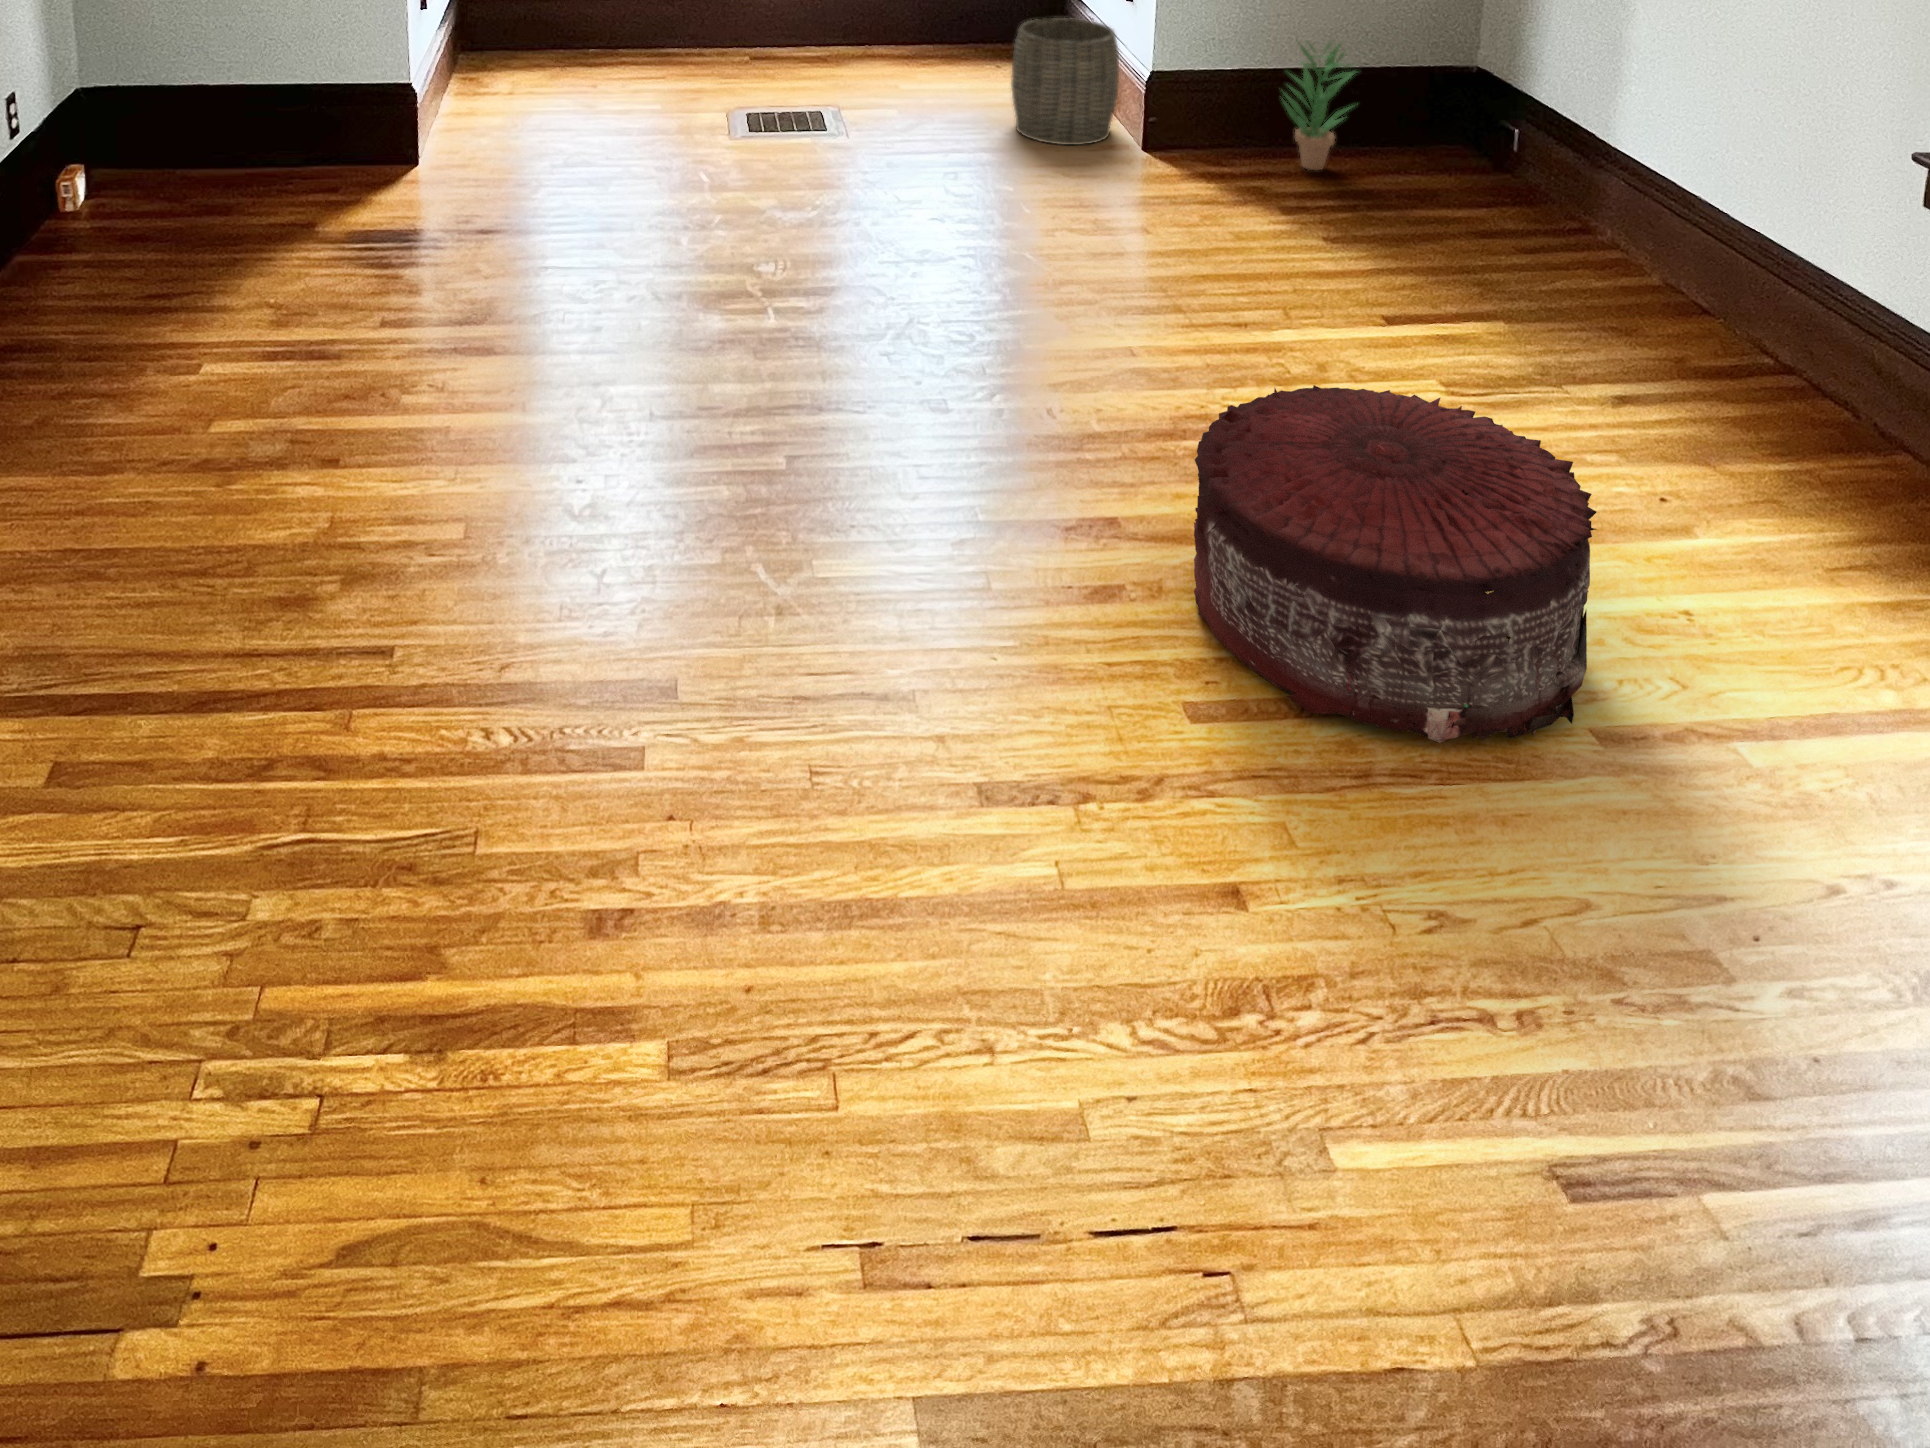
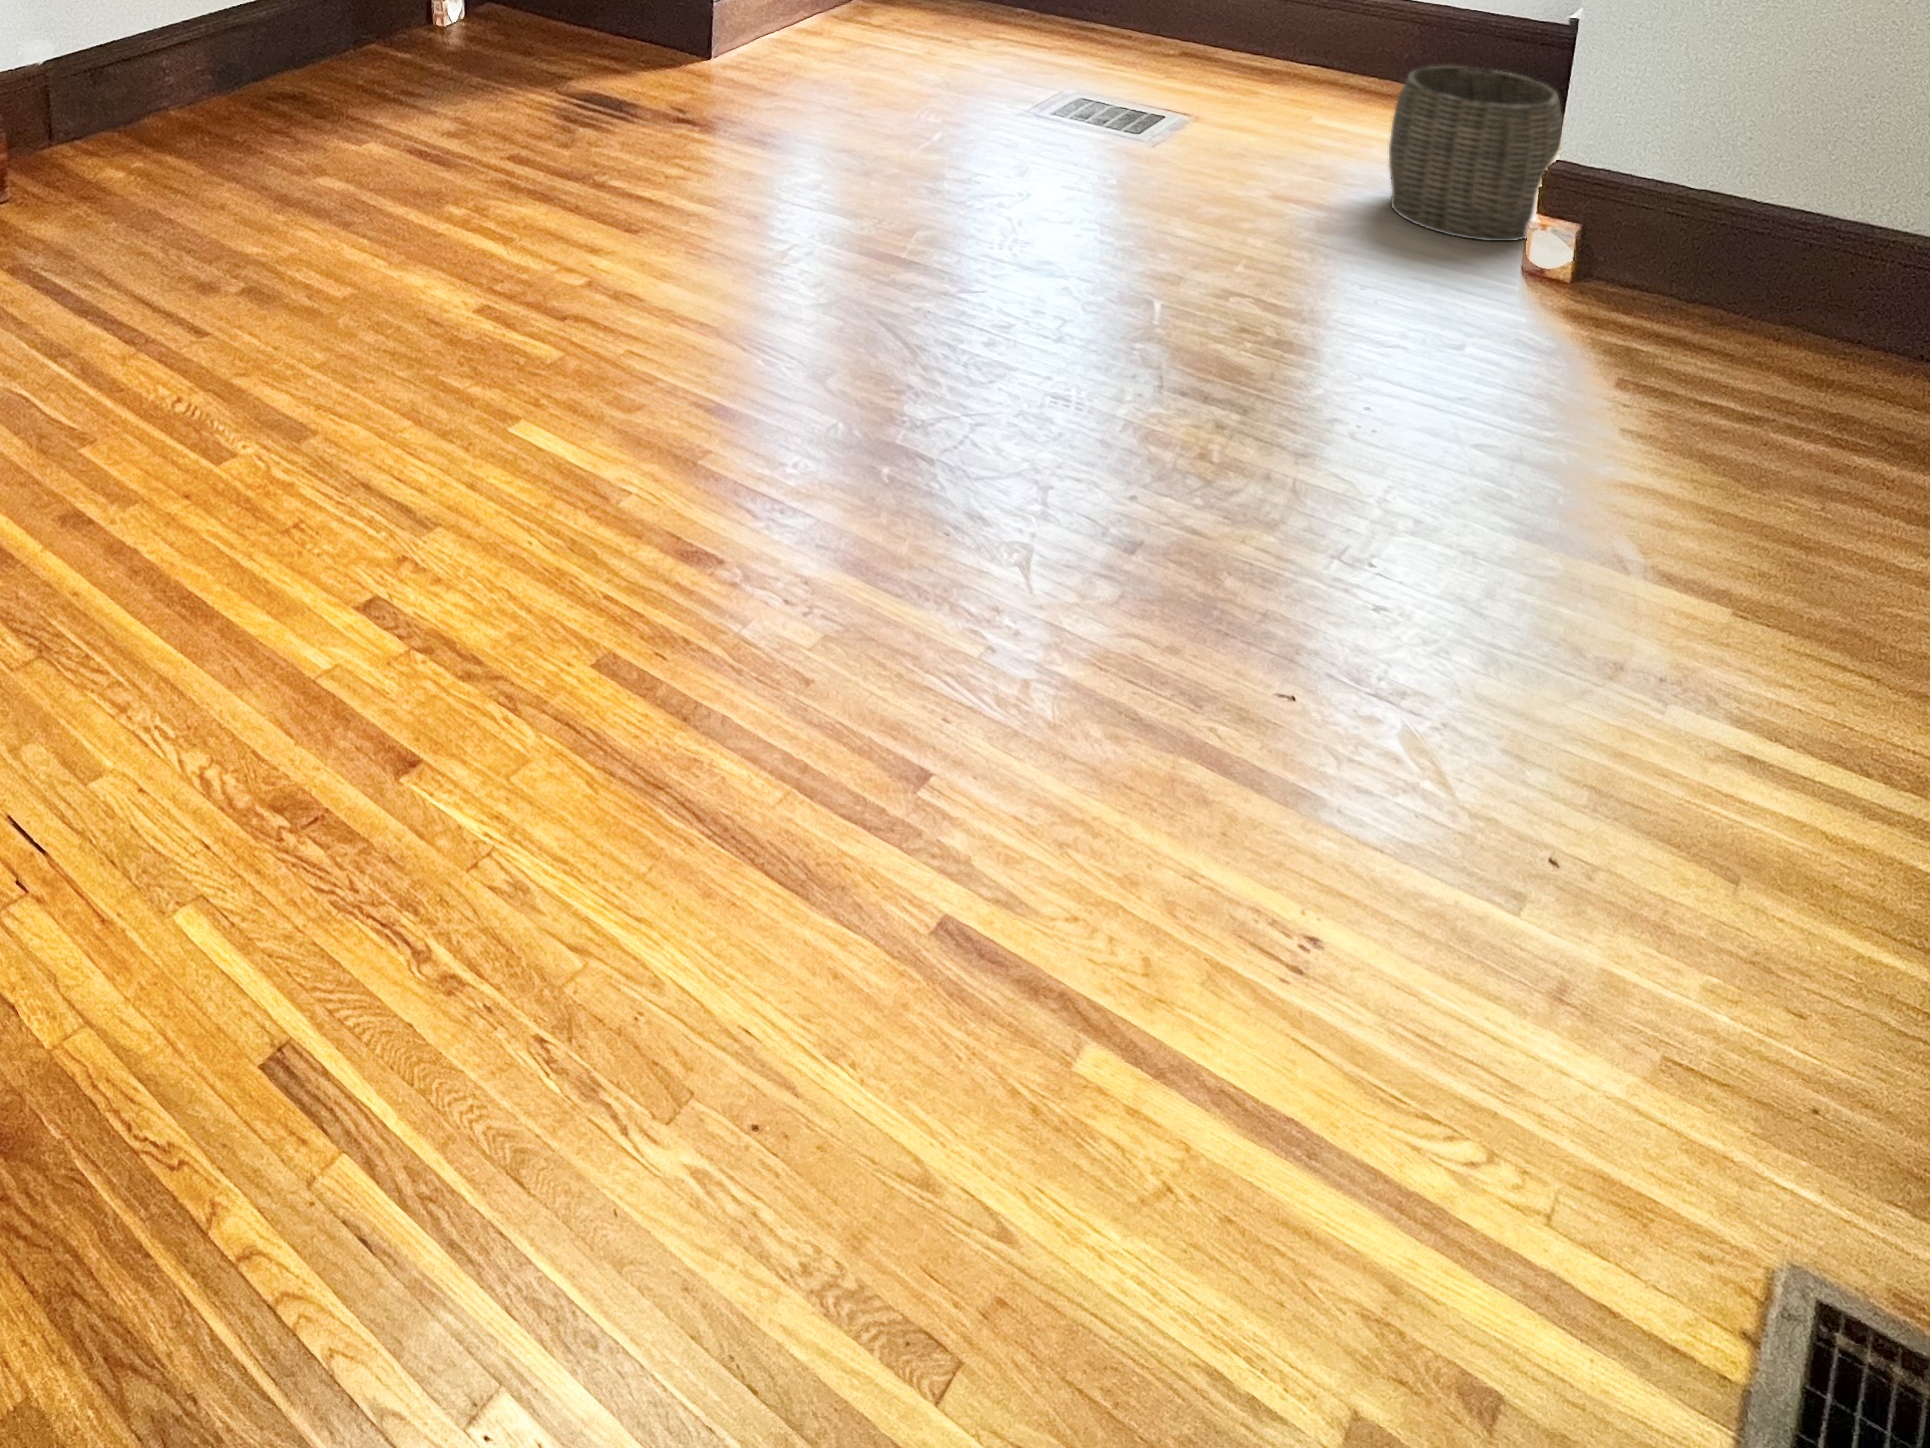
potted plant: present [1282,43,1354,170] -> none [1751,166,1906,373]
pouf: present [1194,385,1596,743] -> none [672,439,1141,893]

